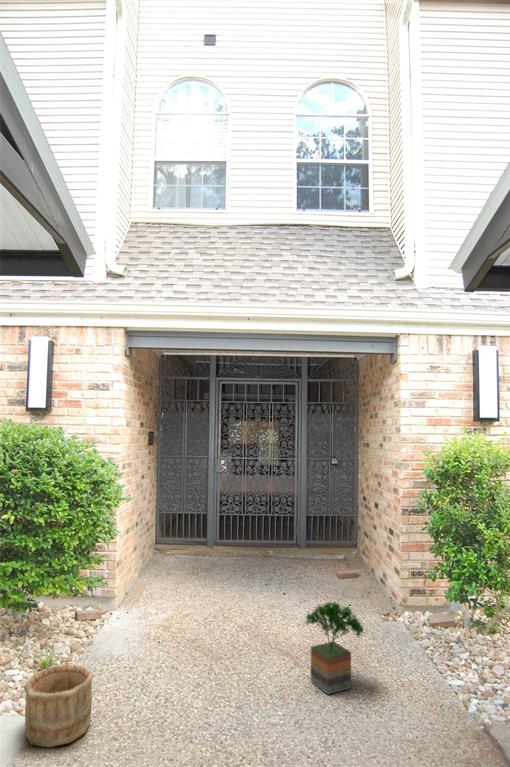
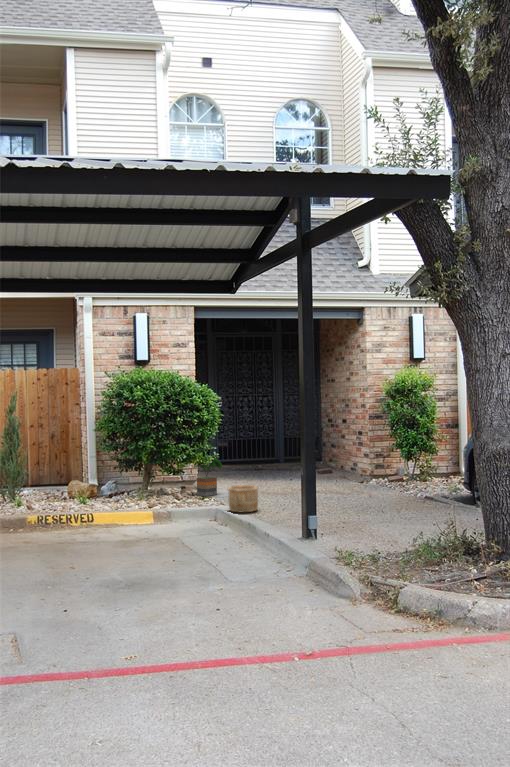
potted tree: present [306,602,364,695] -> present [194,458,222,496]

